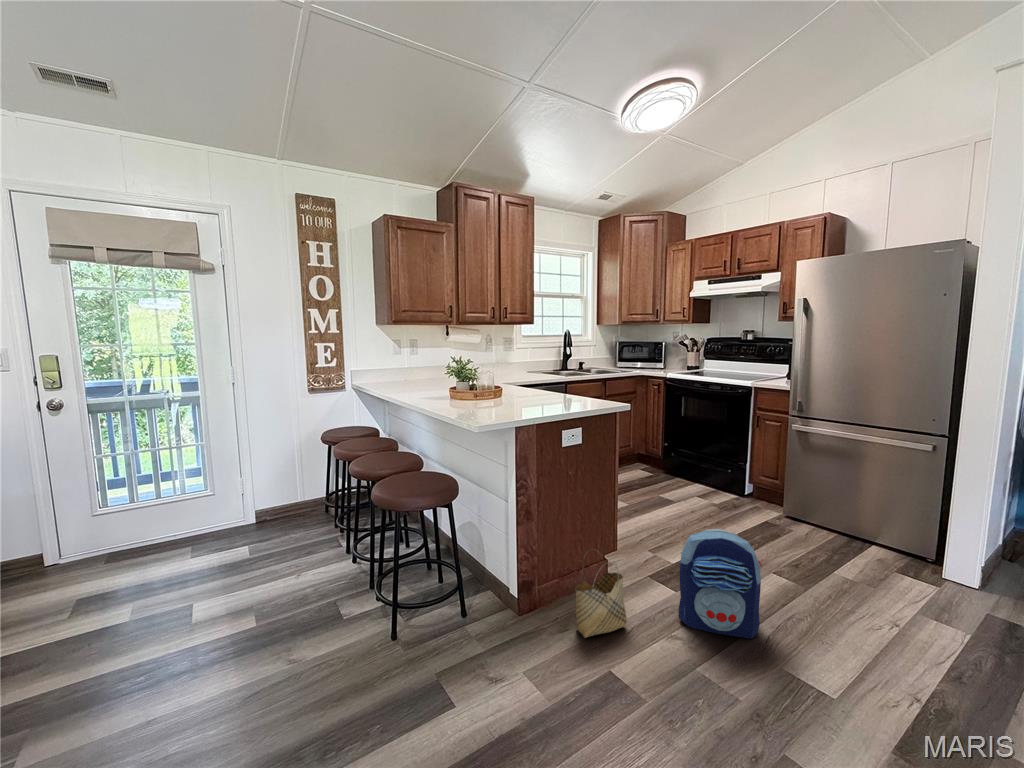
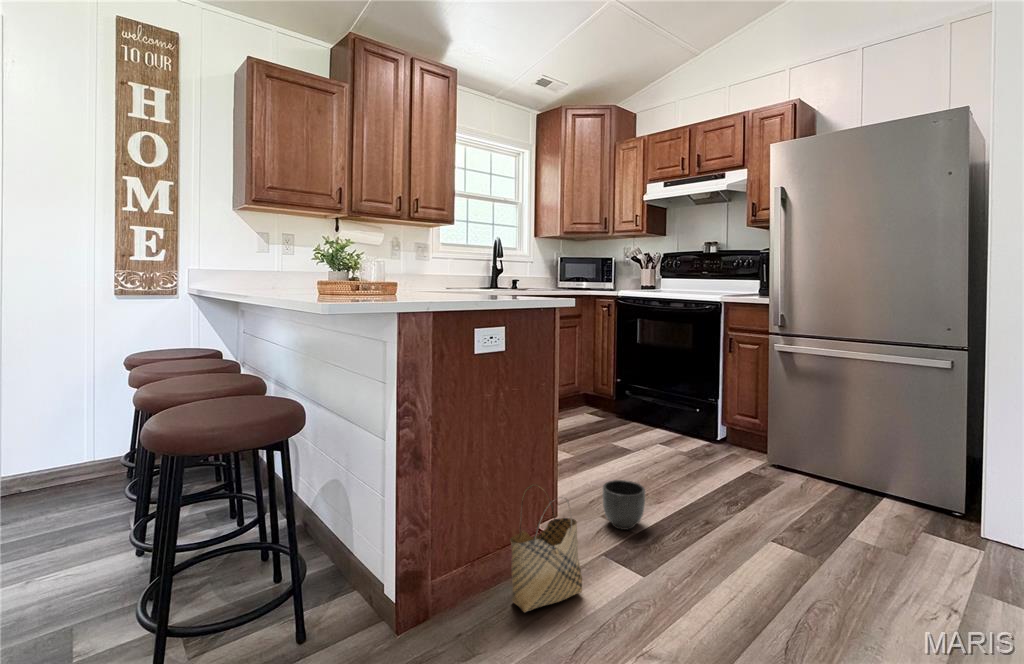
backpack: present [679,529,762,639] -> none [651,449,758,596]
planter: none [646,540,679,579] -> present [603,480,645,530]

